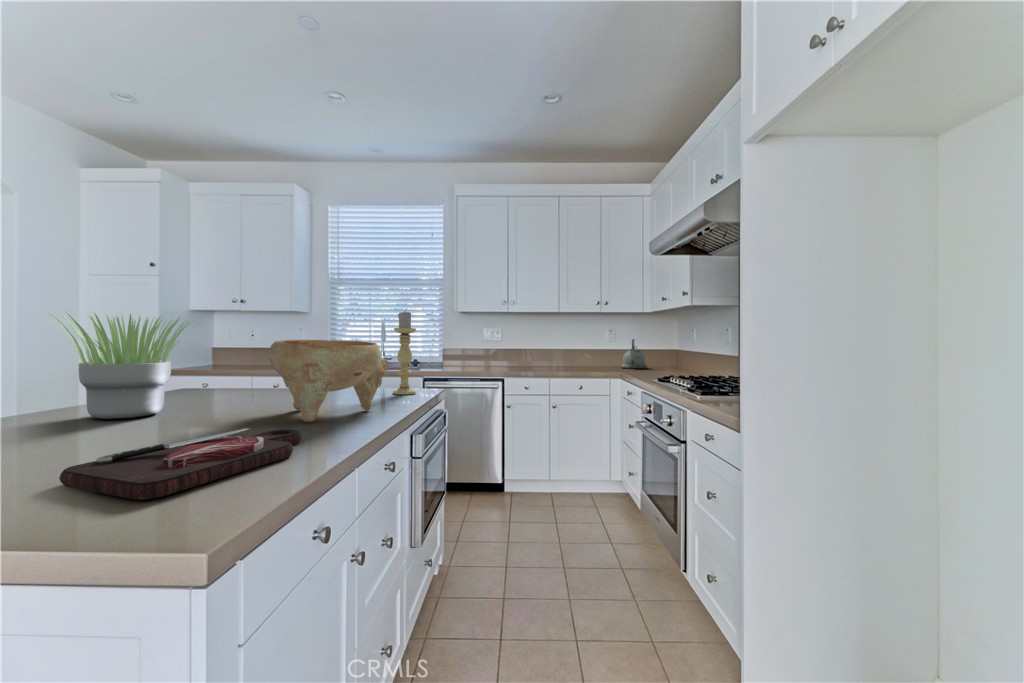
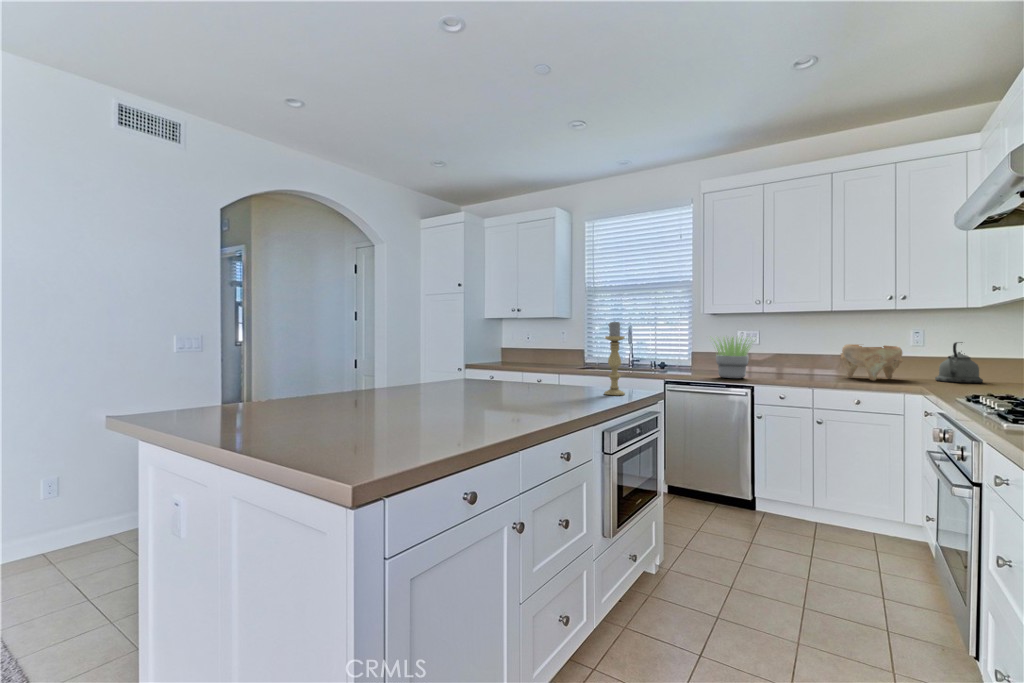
potted plant: present [53,313,189,419] -> present [712,337,752,379]
decorative bowl: present [269,340,388,422] -> present [841,344,902,381]
cutting board: present [59,429,301,500] -> none [375,410,503,443]

